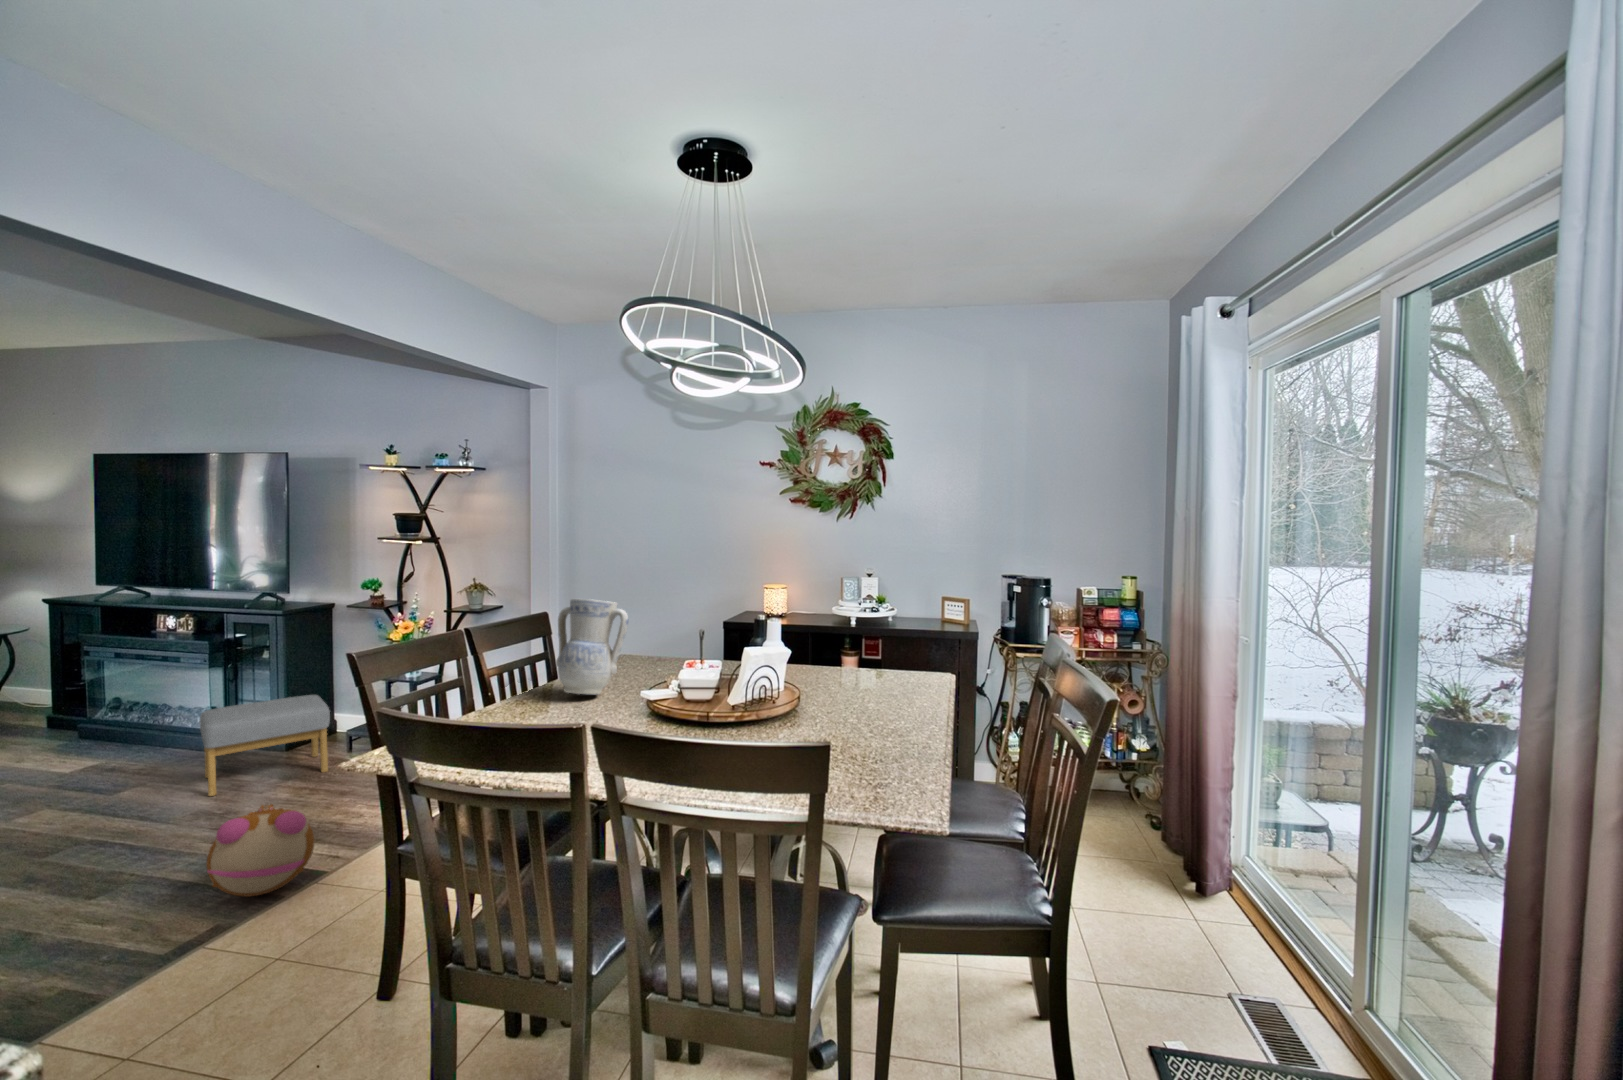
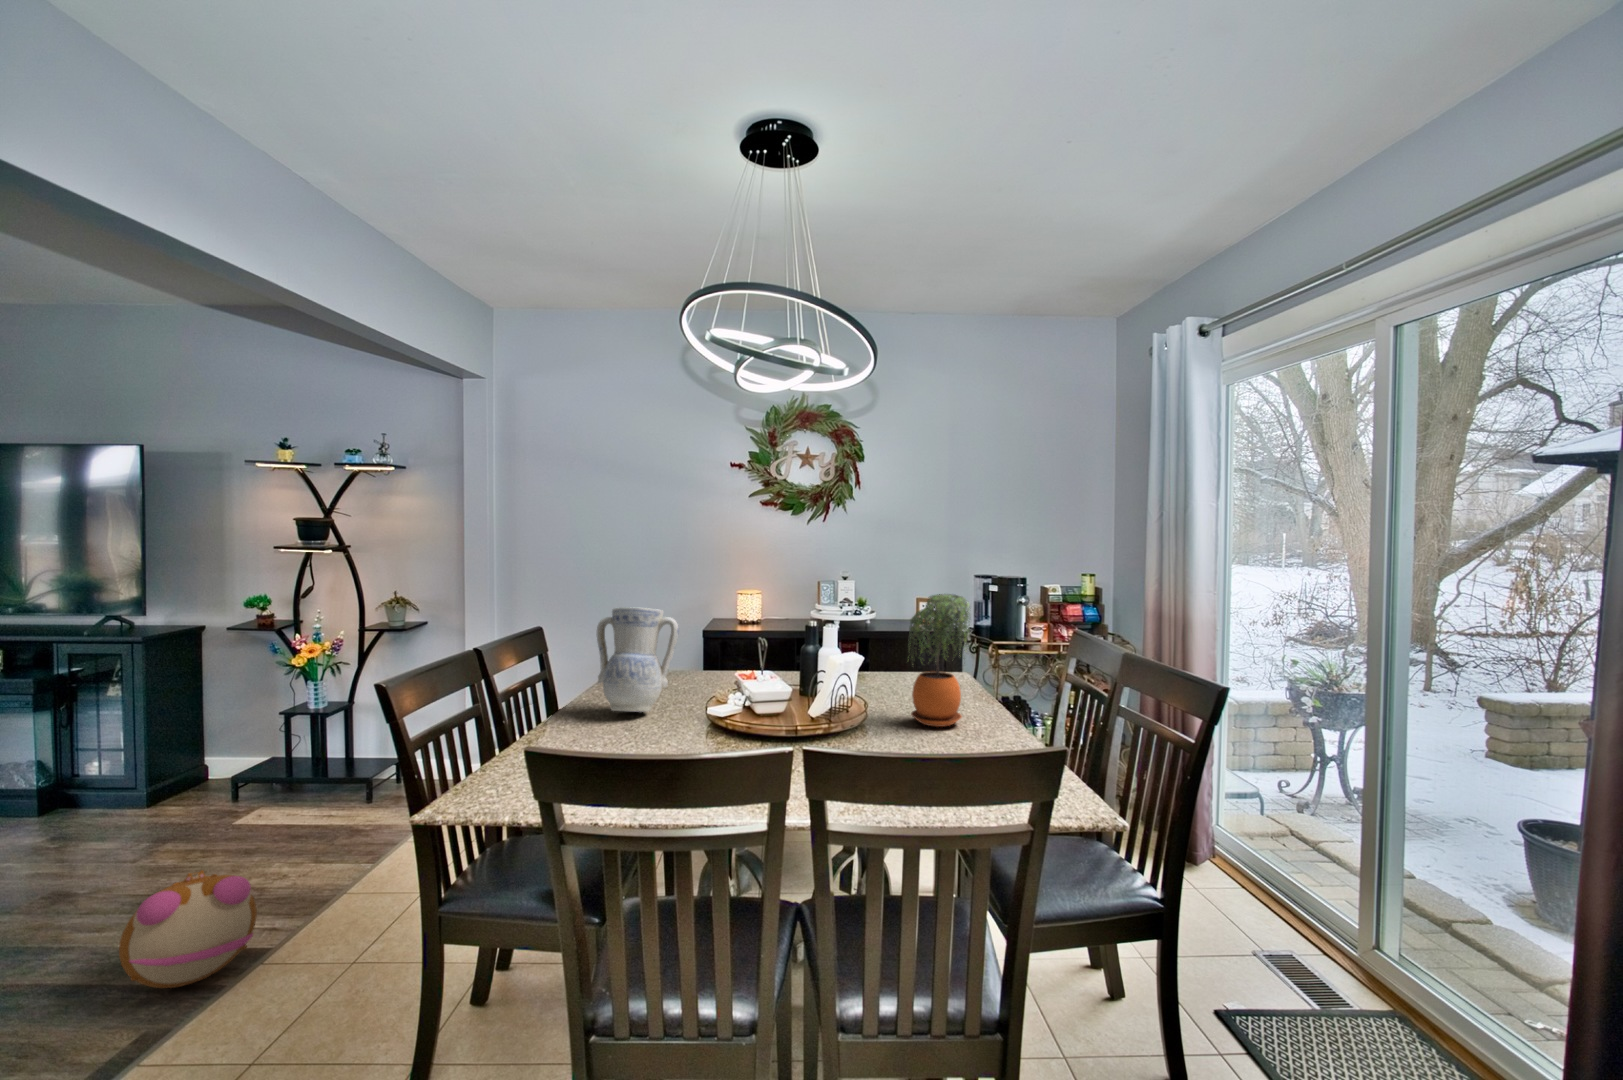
potted plant: none [824,593,896,726] -> present [908,594,970,727]
footstool: present [200,695,330,796] -> none [36,737,218,872]

